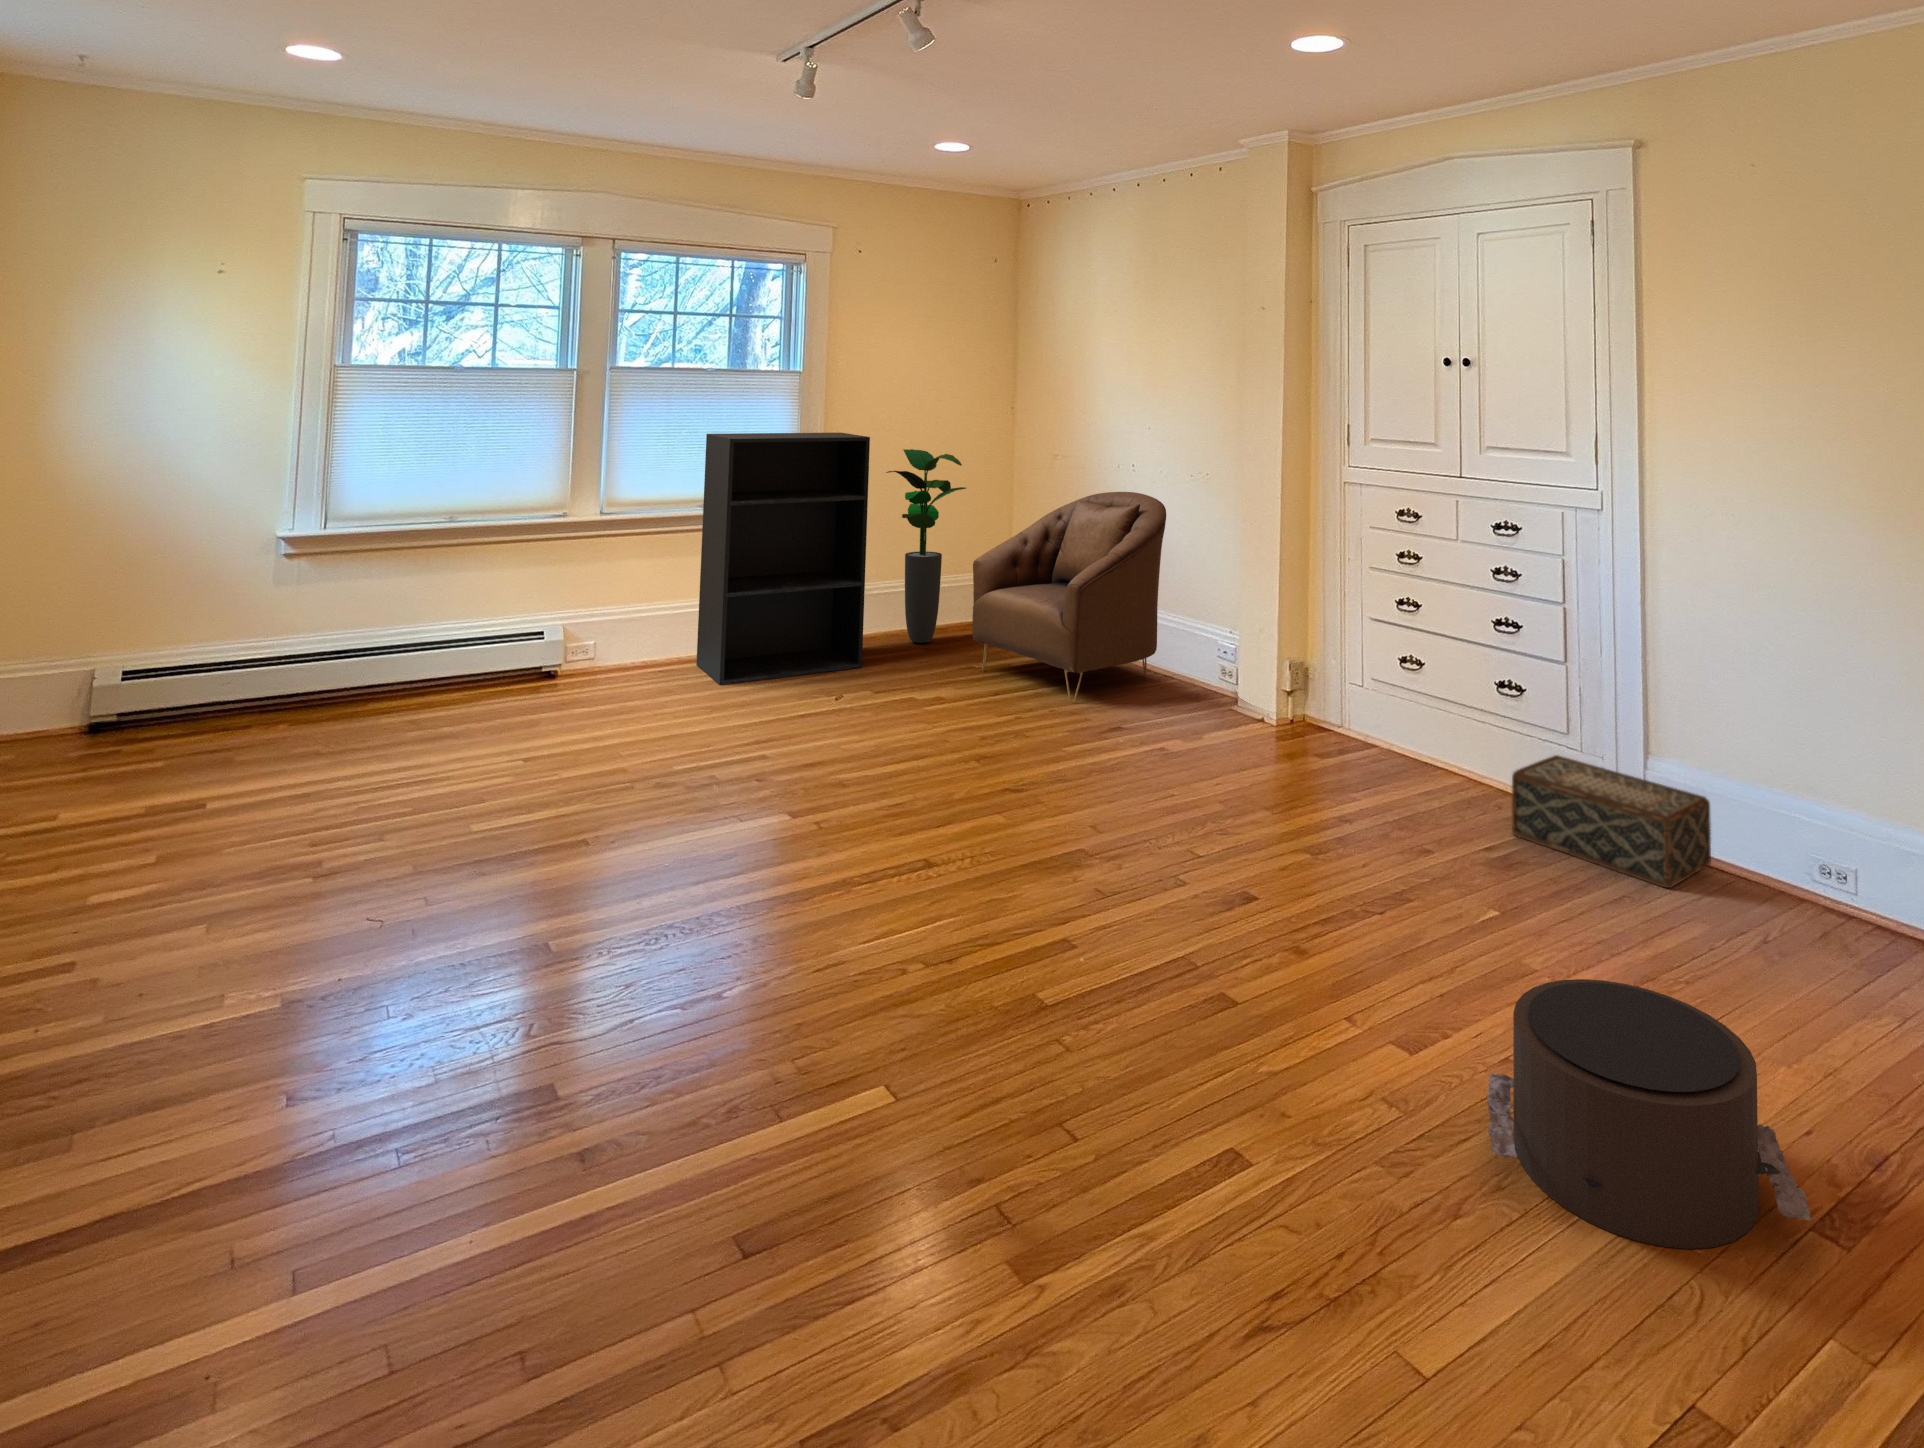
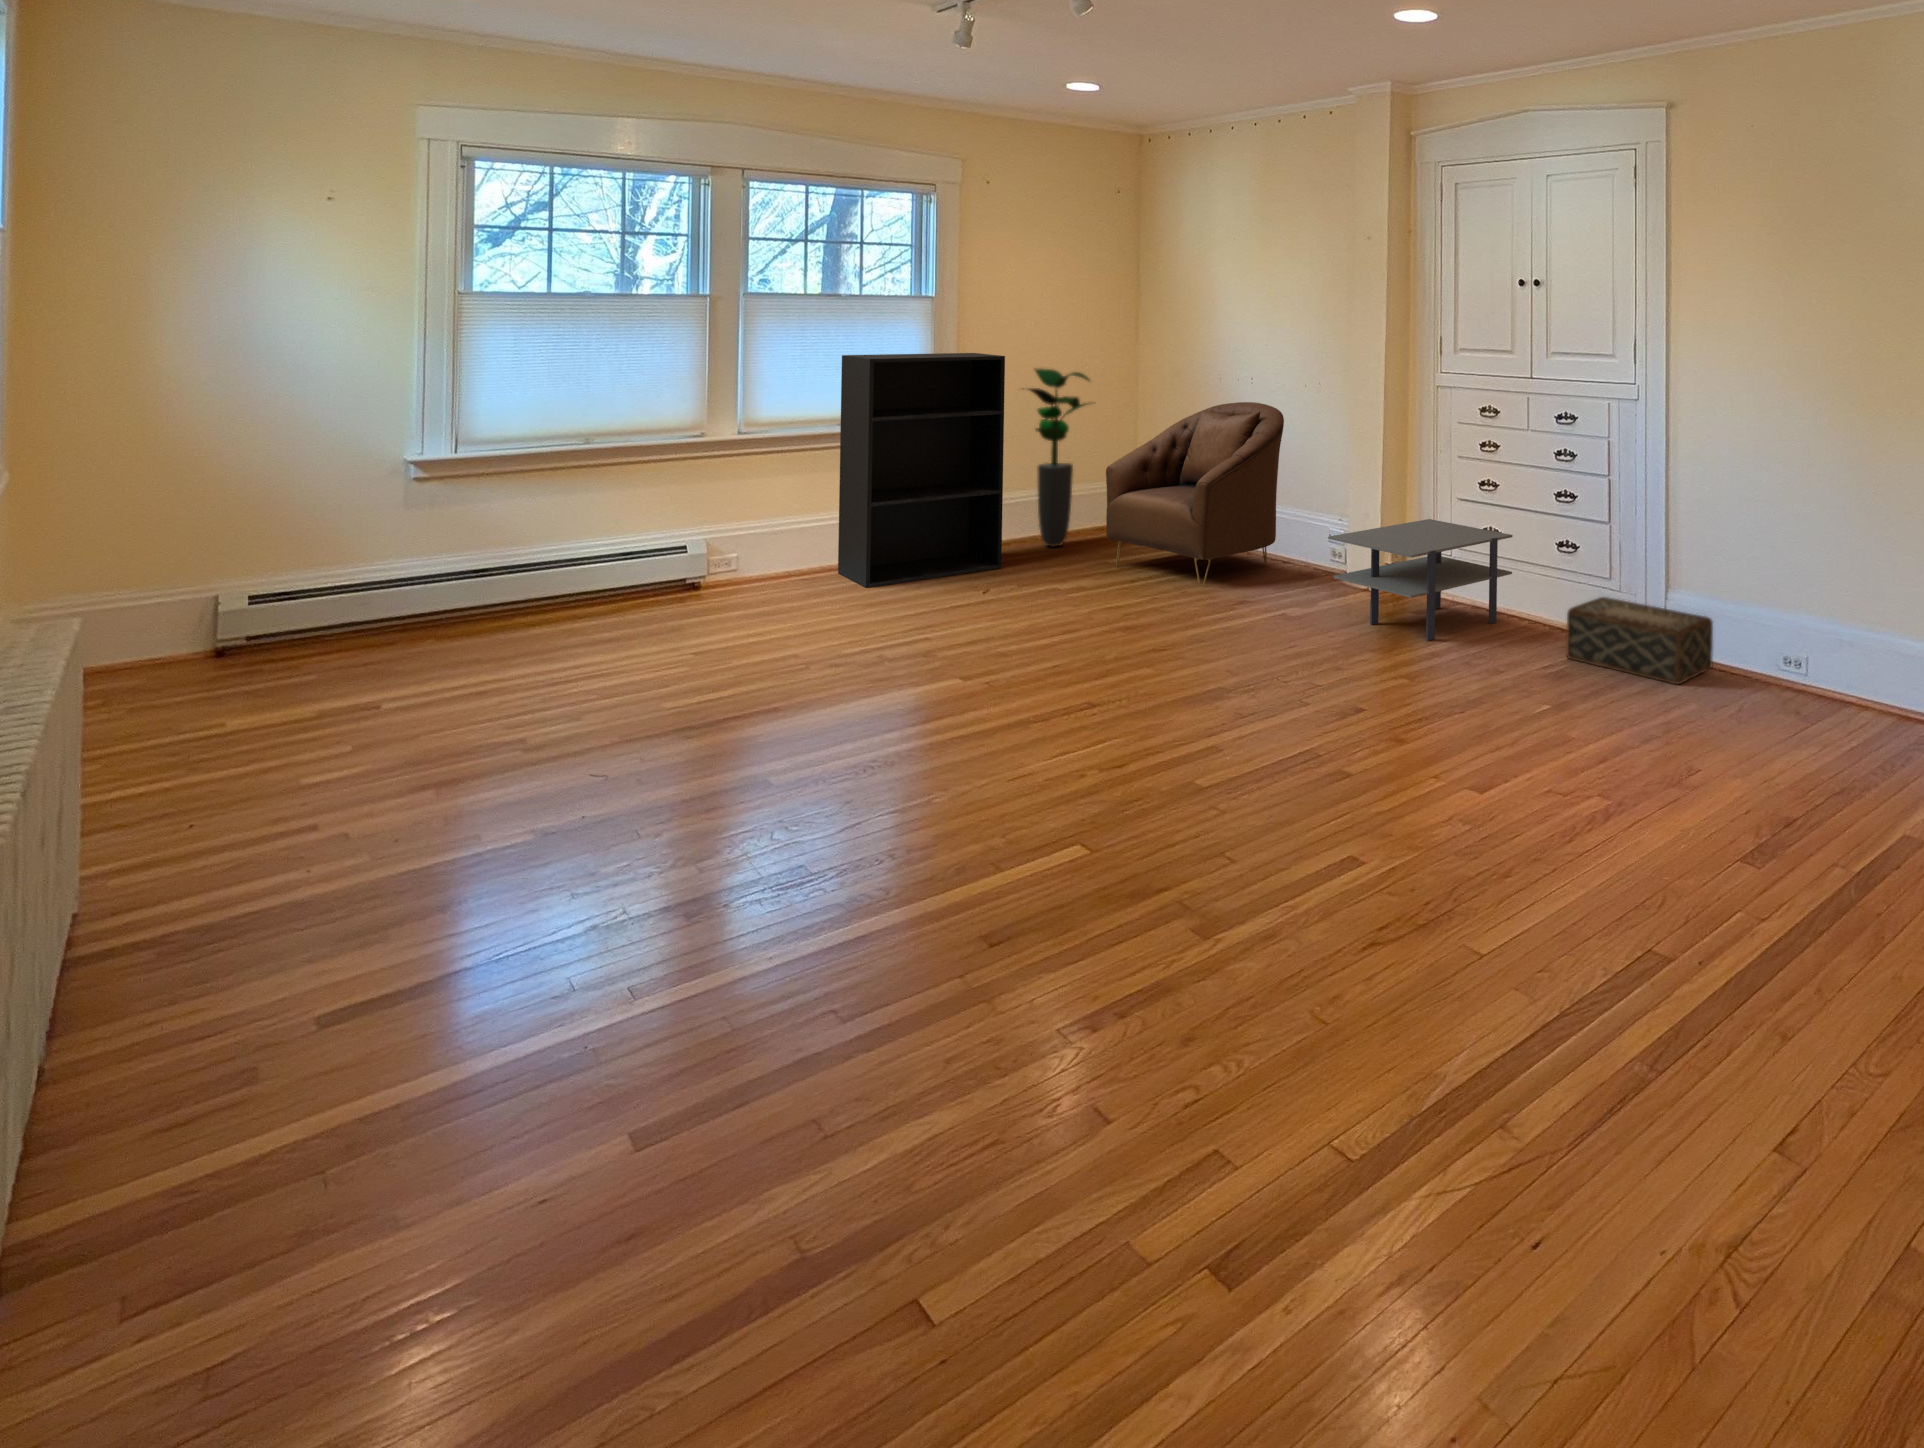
side table: none [1214,639,1437,796] -> present [1328,519,1513,641]
pouf: present [1487,979,1811,1249] -> none [1528,724,1732,875]

